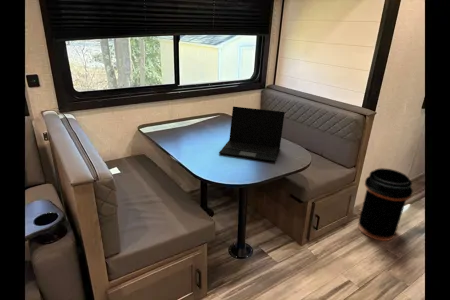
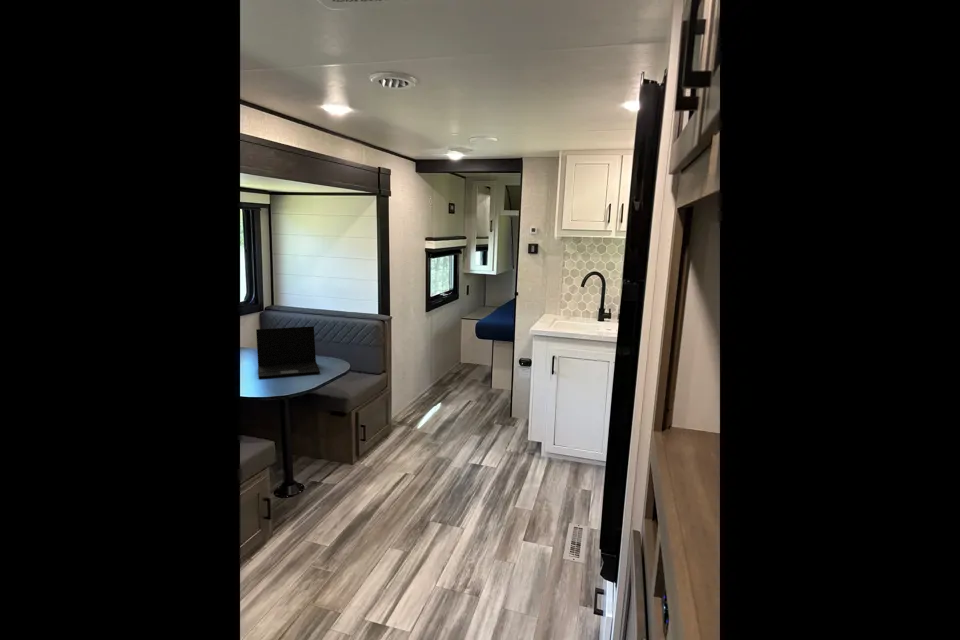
trash can: present [358,168,412,241] -> none [396,369,437,439]

